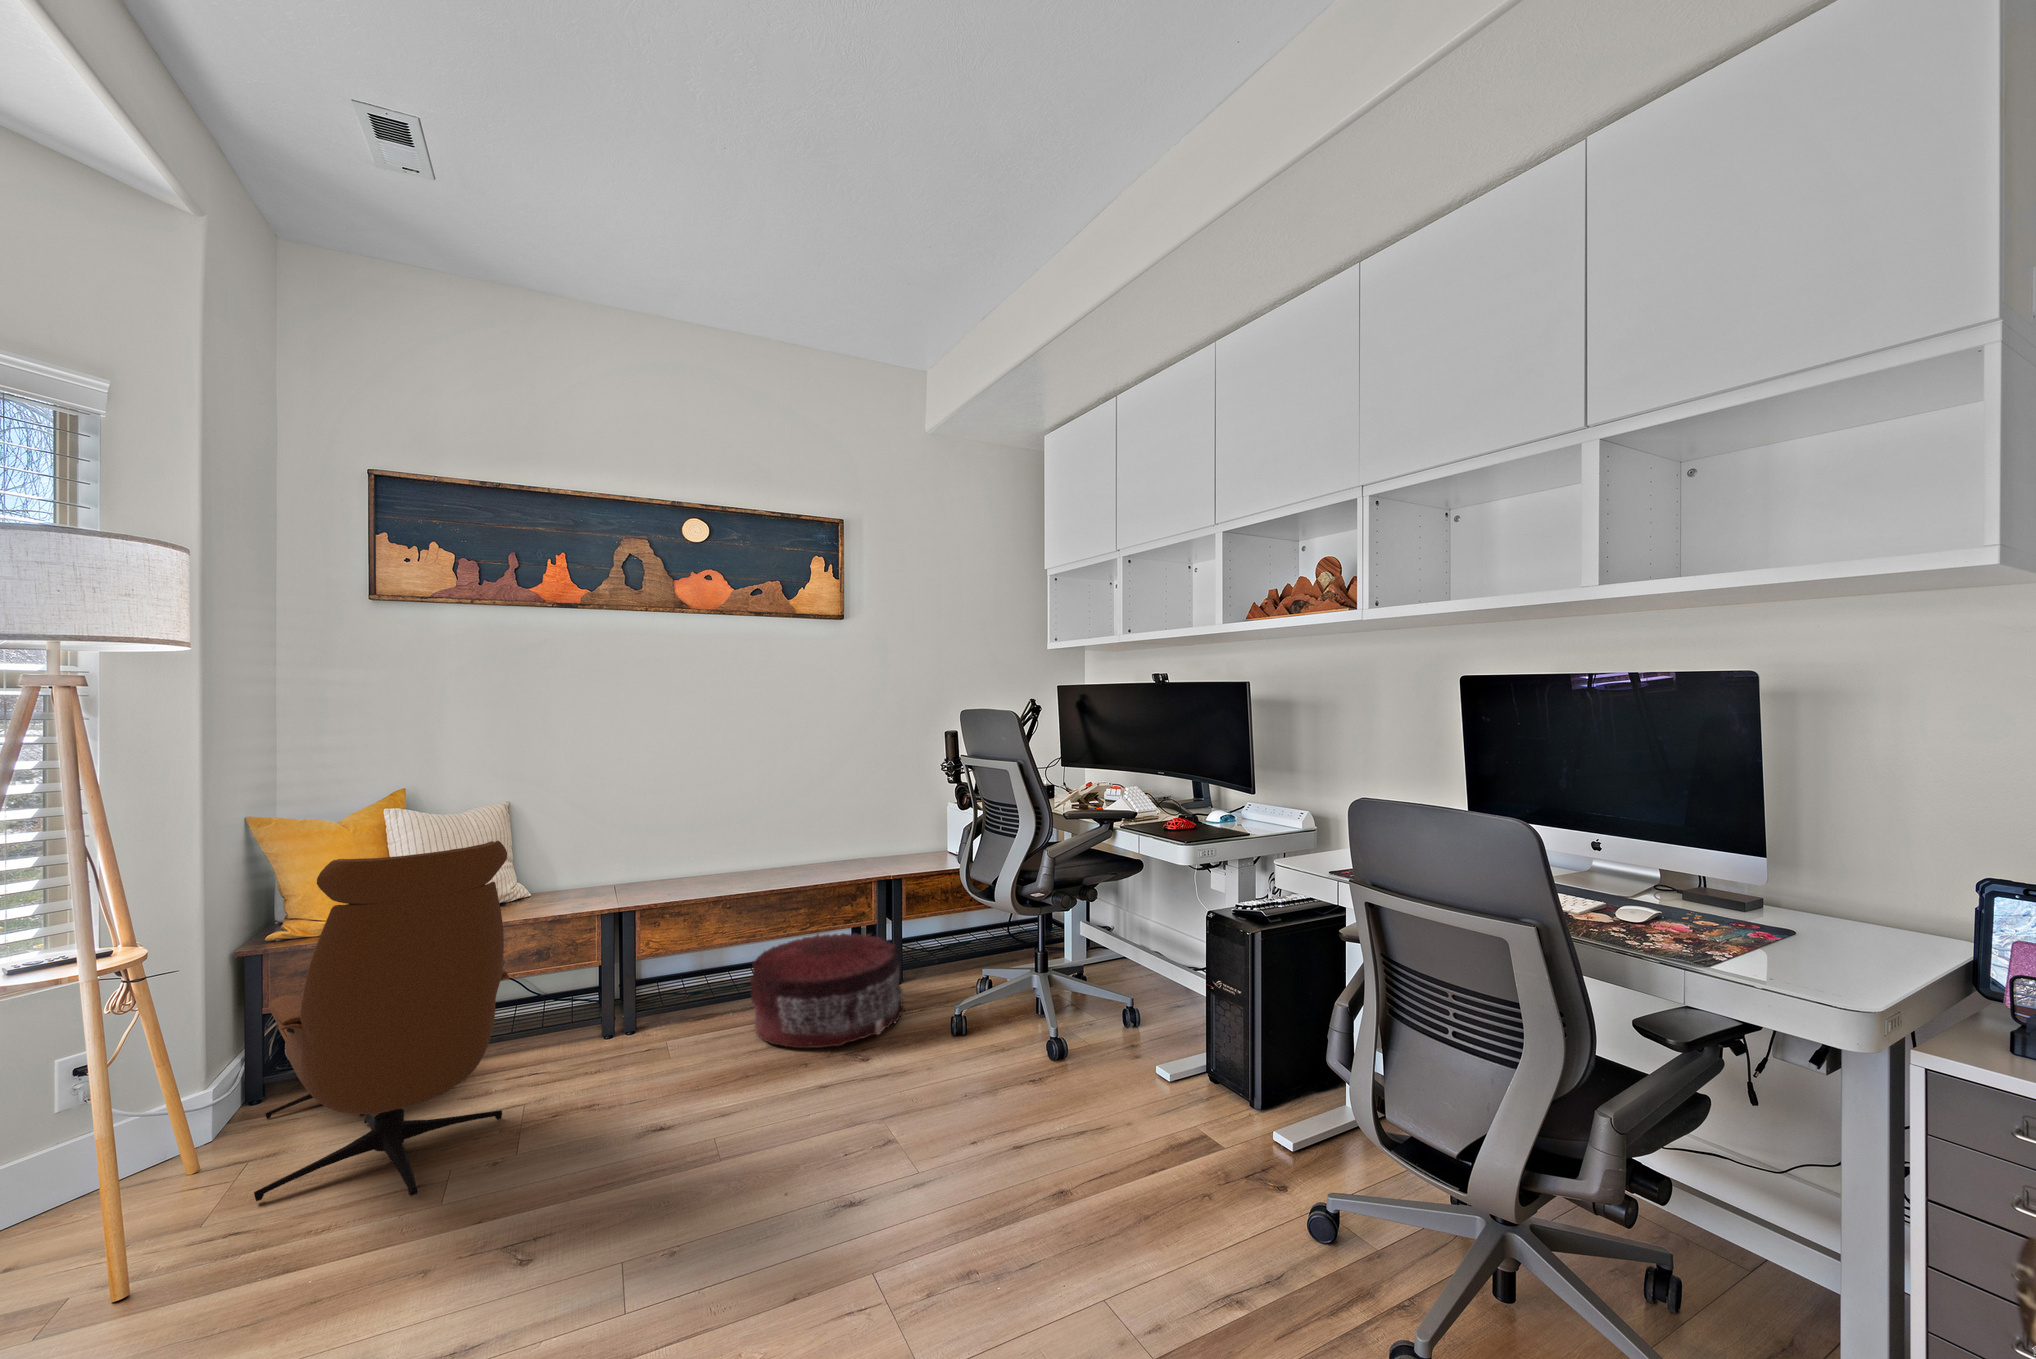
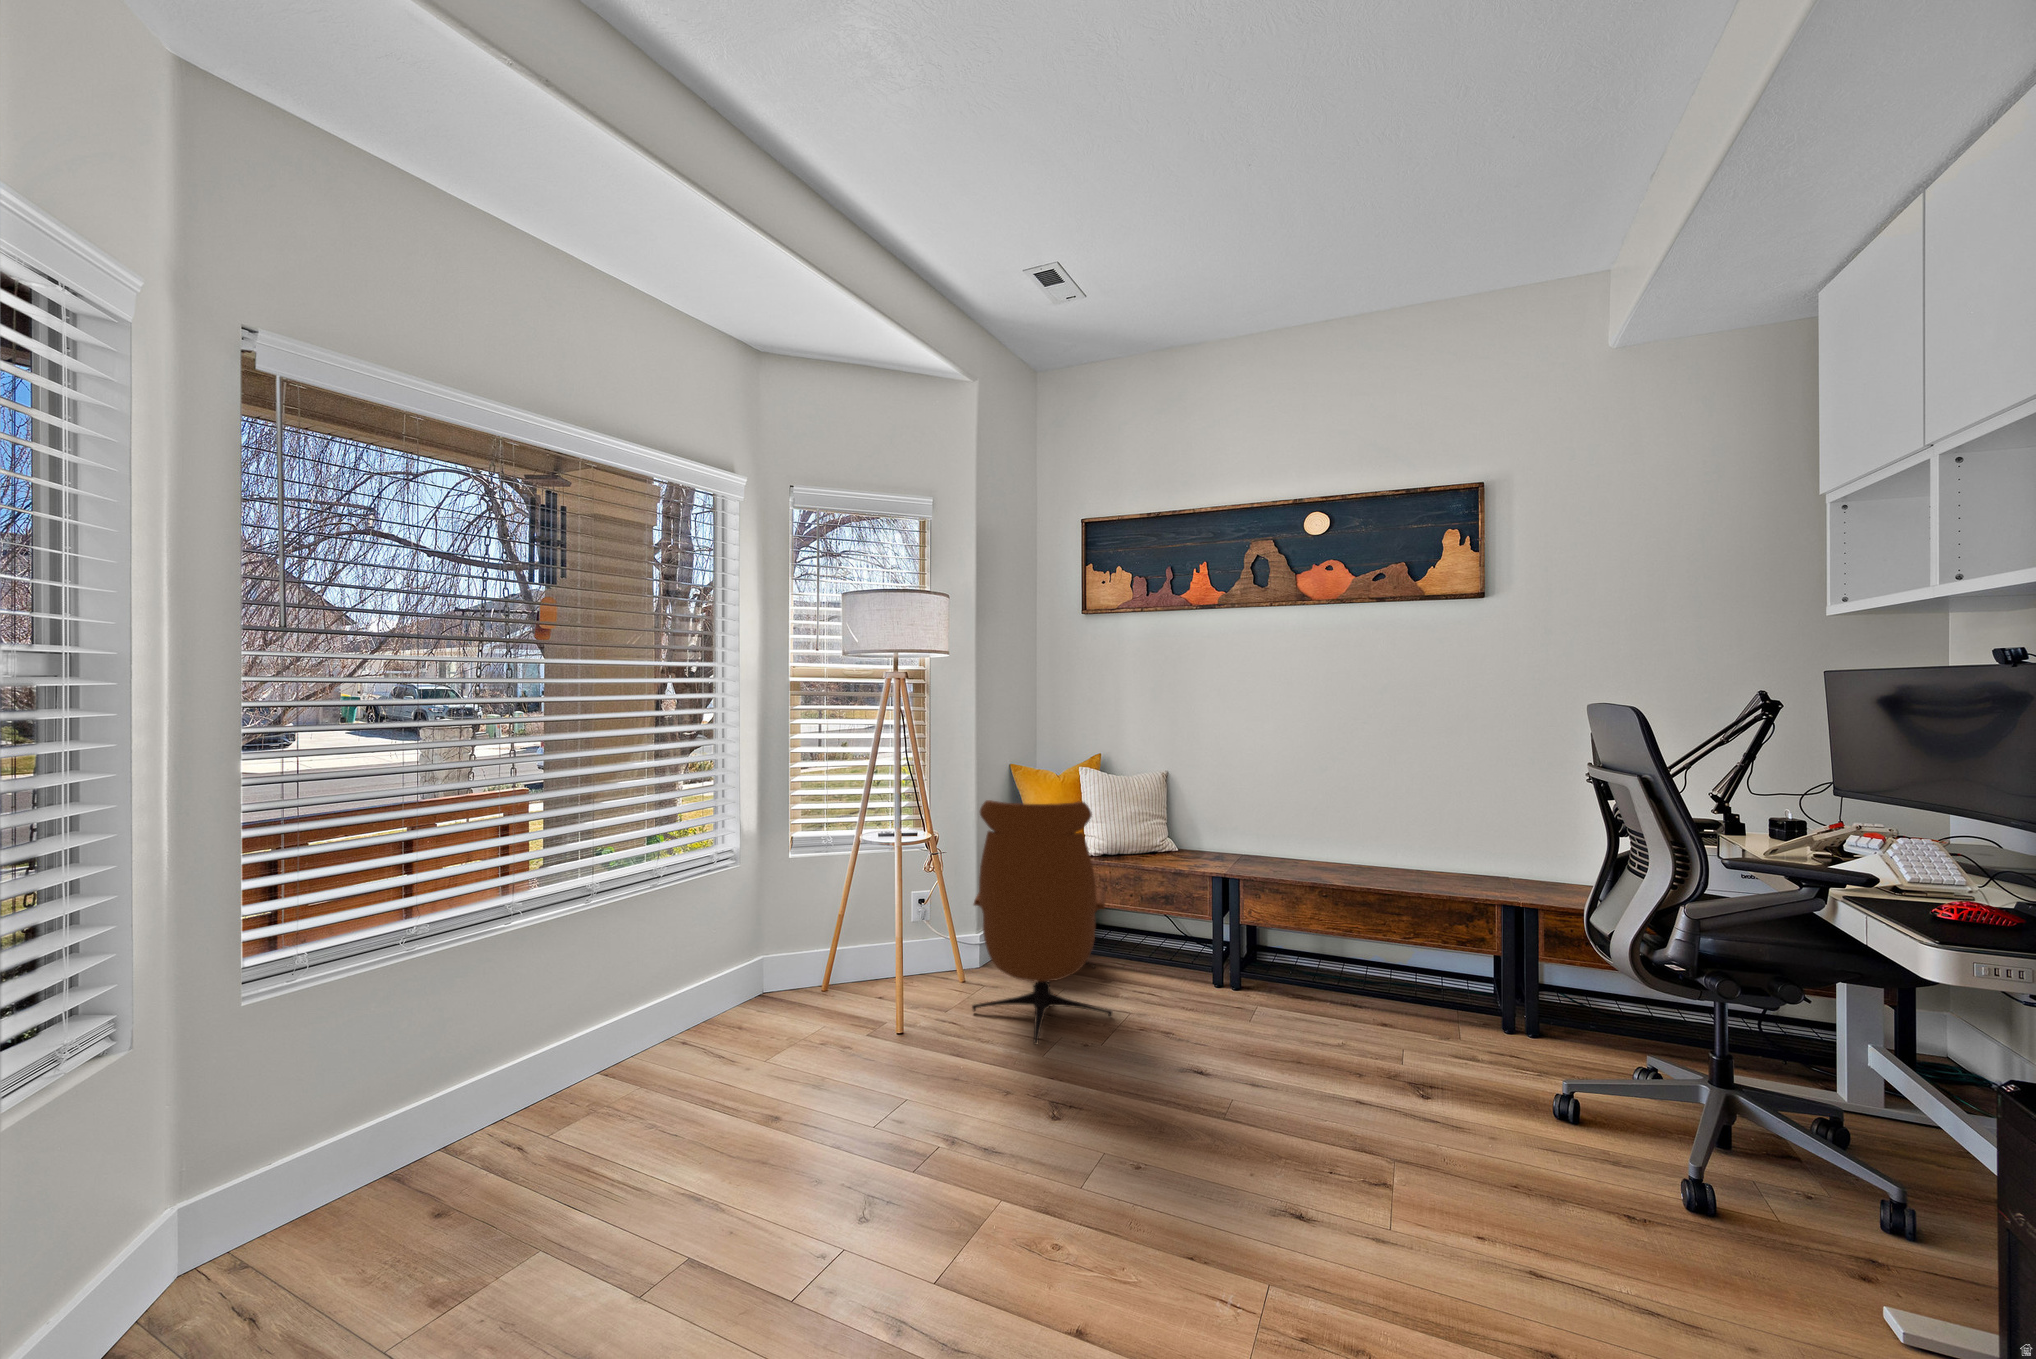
pouf: present [750,933,905,1048] -> none [1332,947,1508,1077]

